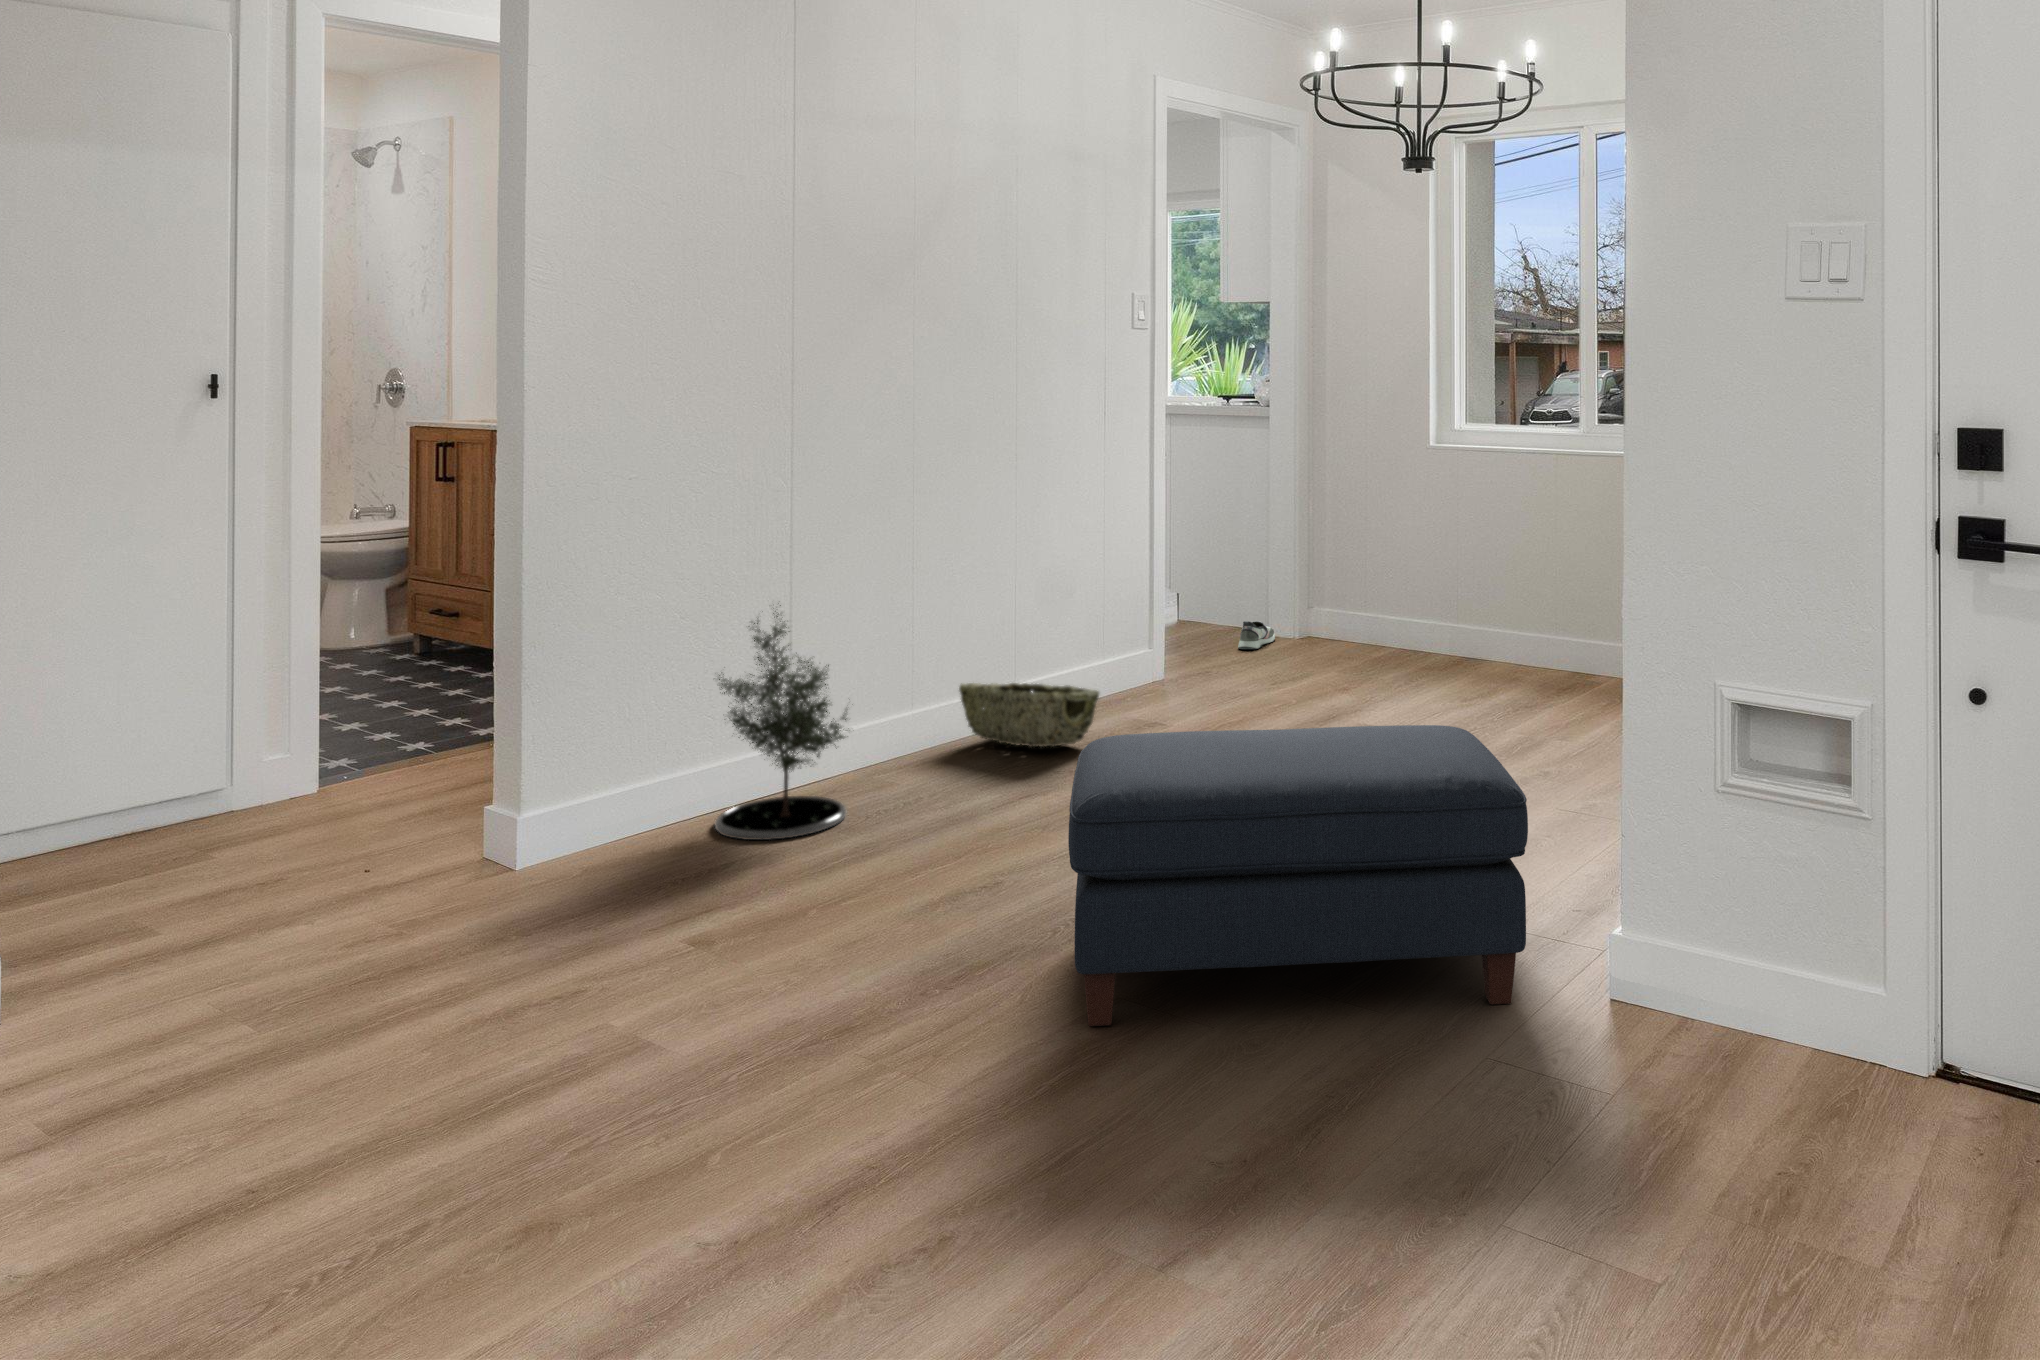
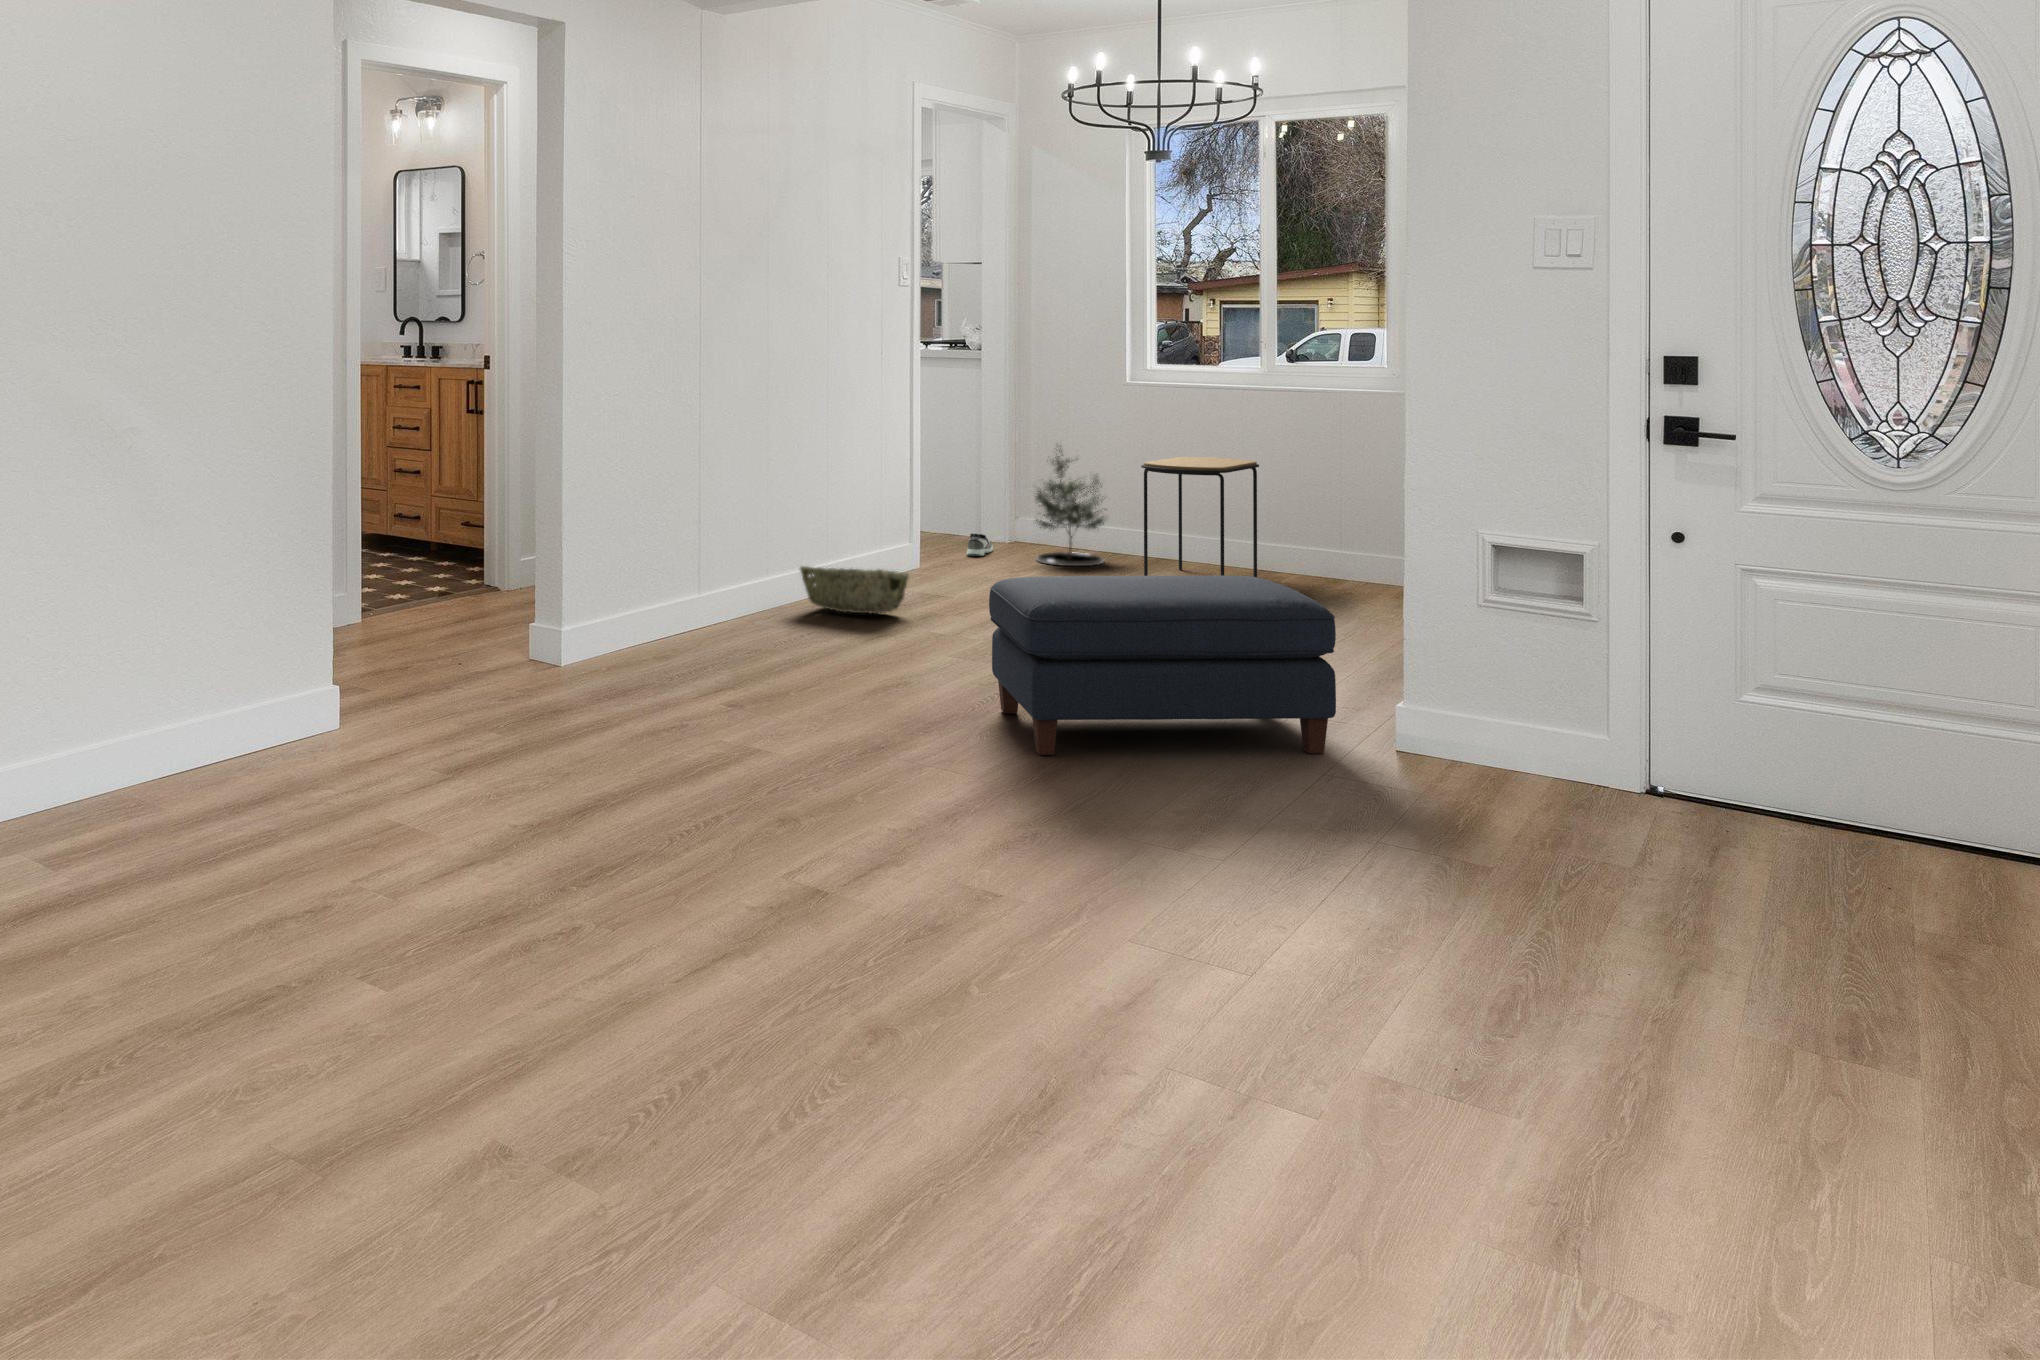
side table: none [1426,529,1567,695] -> present [1141,457,1259,577]
potted tree: present [715,605,850,840] -> present [1035,446,1107,566]

